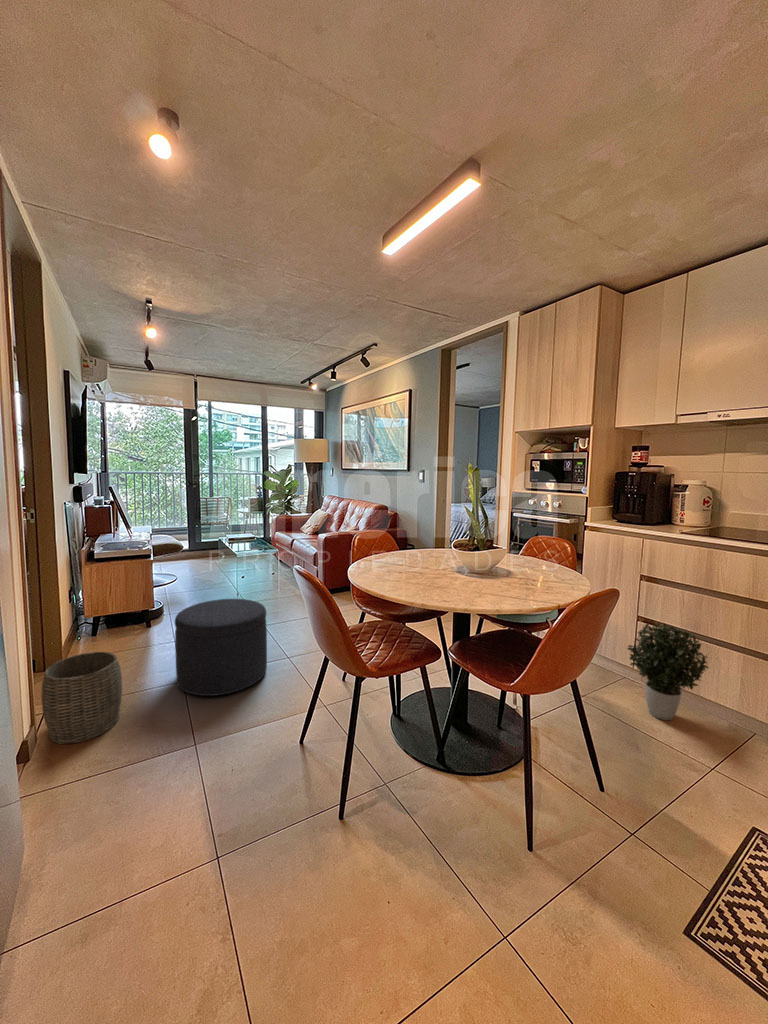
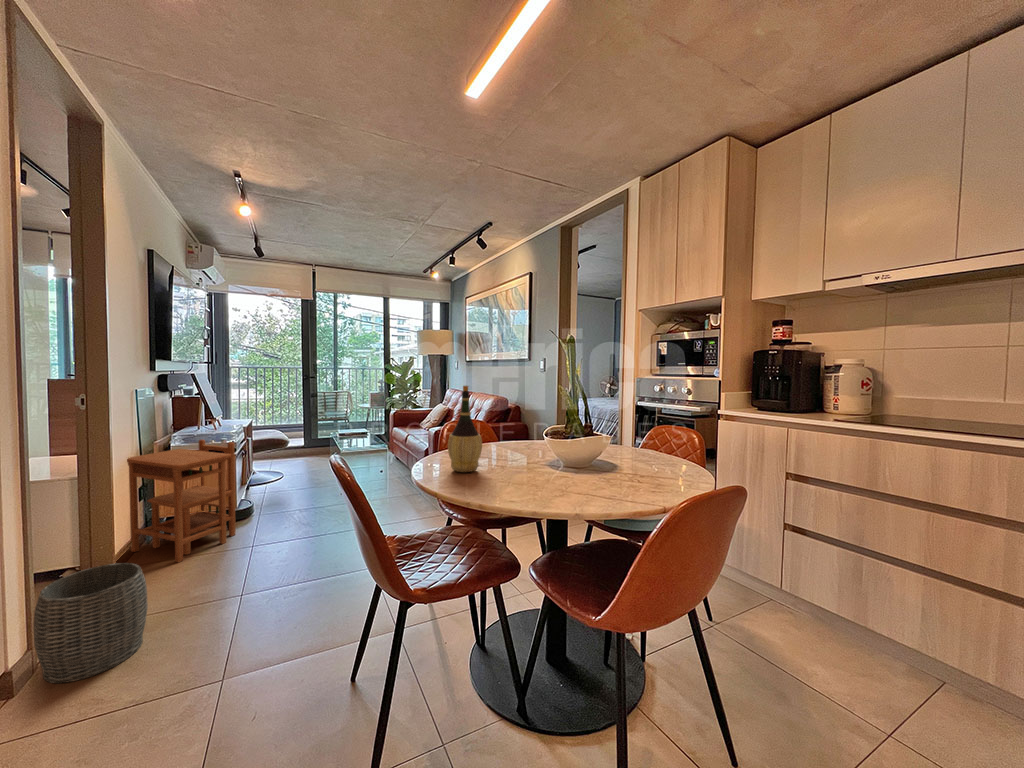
wine bottle: none [382,508,409,576] -> present [448,385,482,472]
side table: none [61,547,157,655] -> present [127,440,235,562]
ottoman: present [175,599,267,696] -> none [226,499,340,618]
potted plant: present [627,623,709,720] -> none [773,534,884,665]

